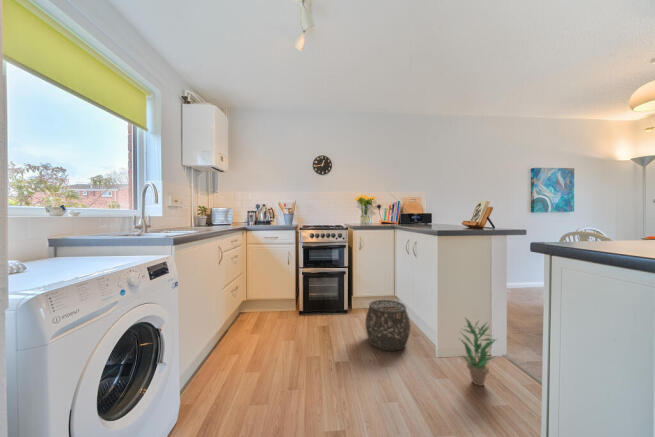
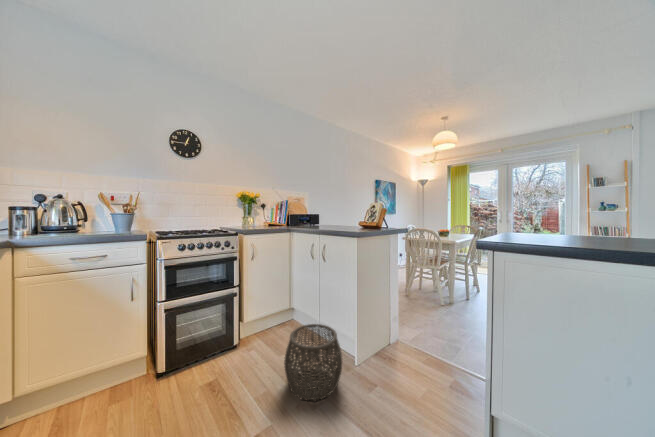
potted plant: present [462,319,495,386] -> none [406,333,452,406]

